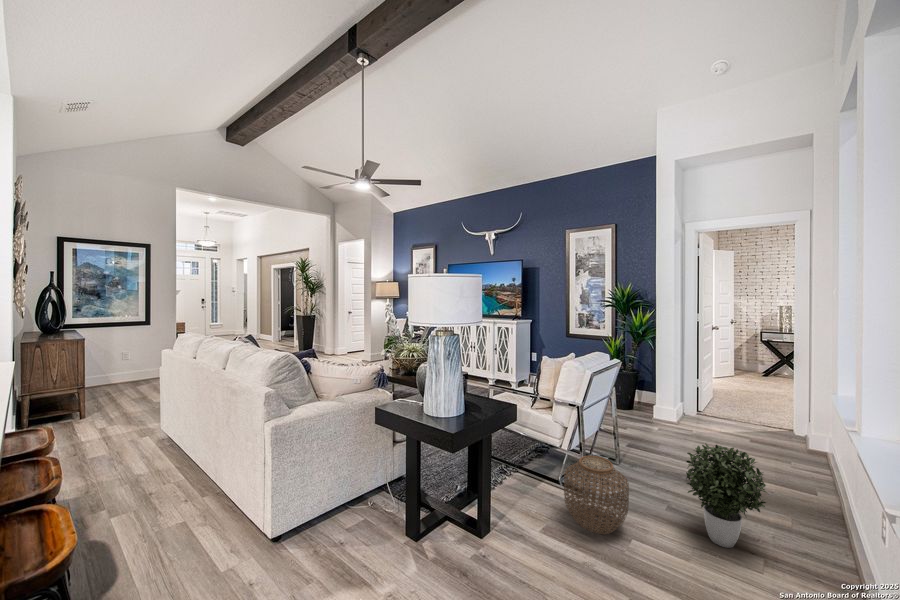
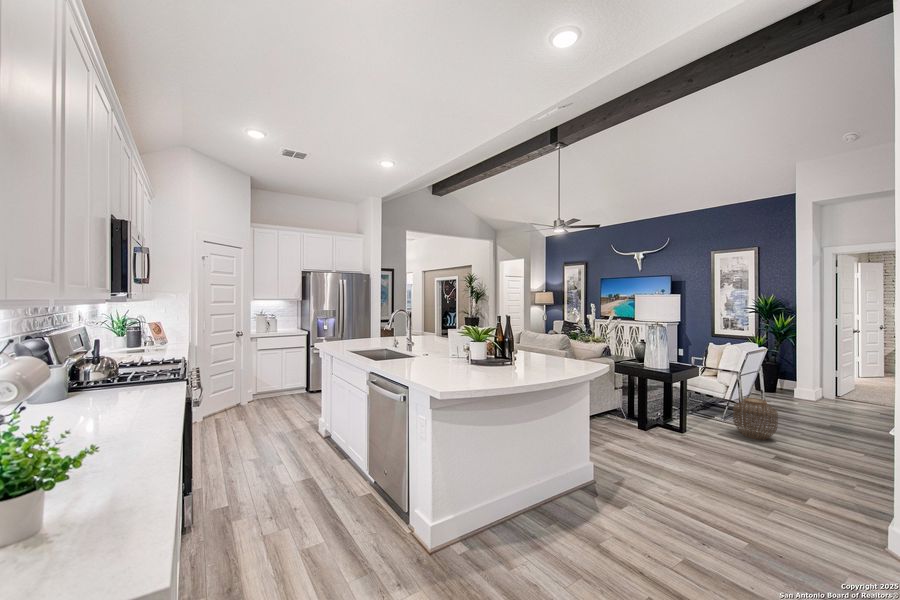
potted plant: present [686,443,767,548] -> none [817,391,871,450]

